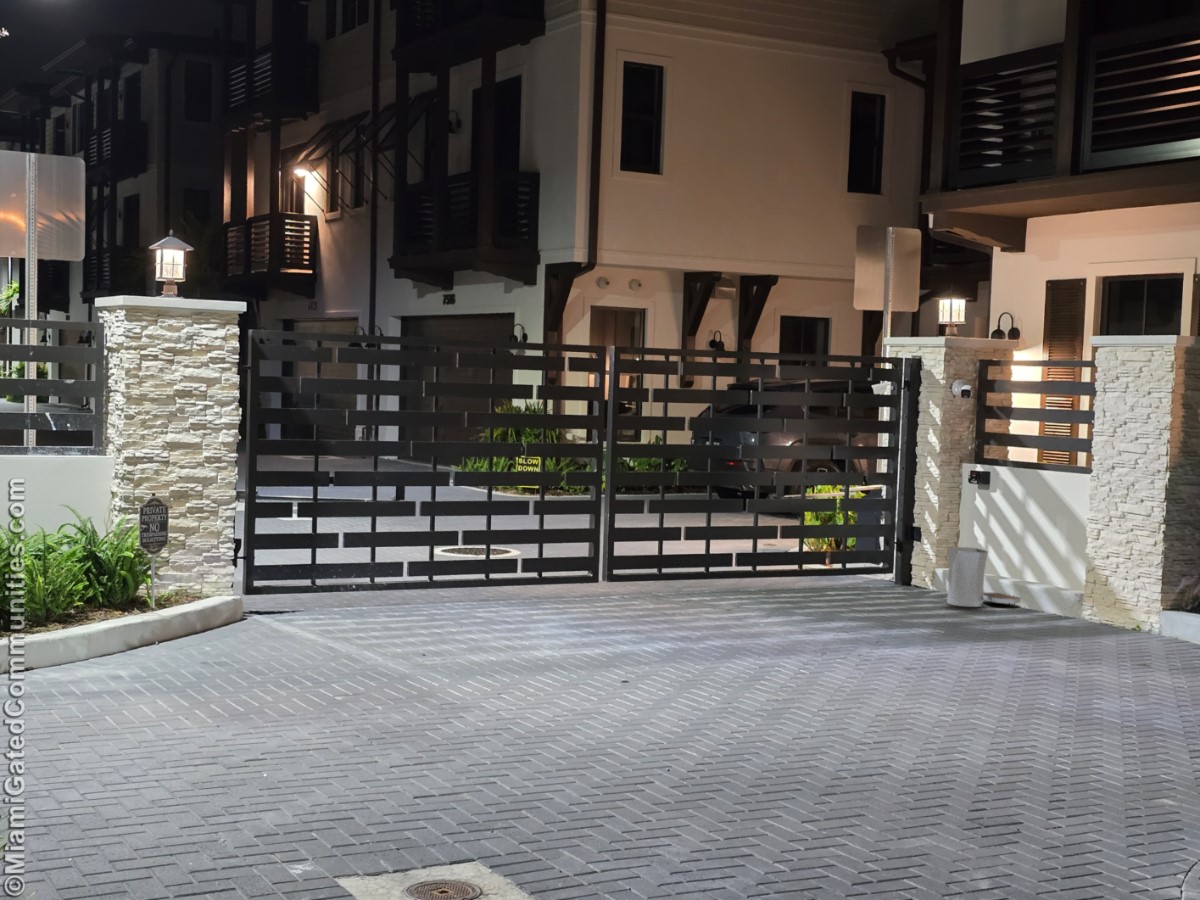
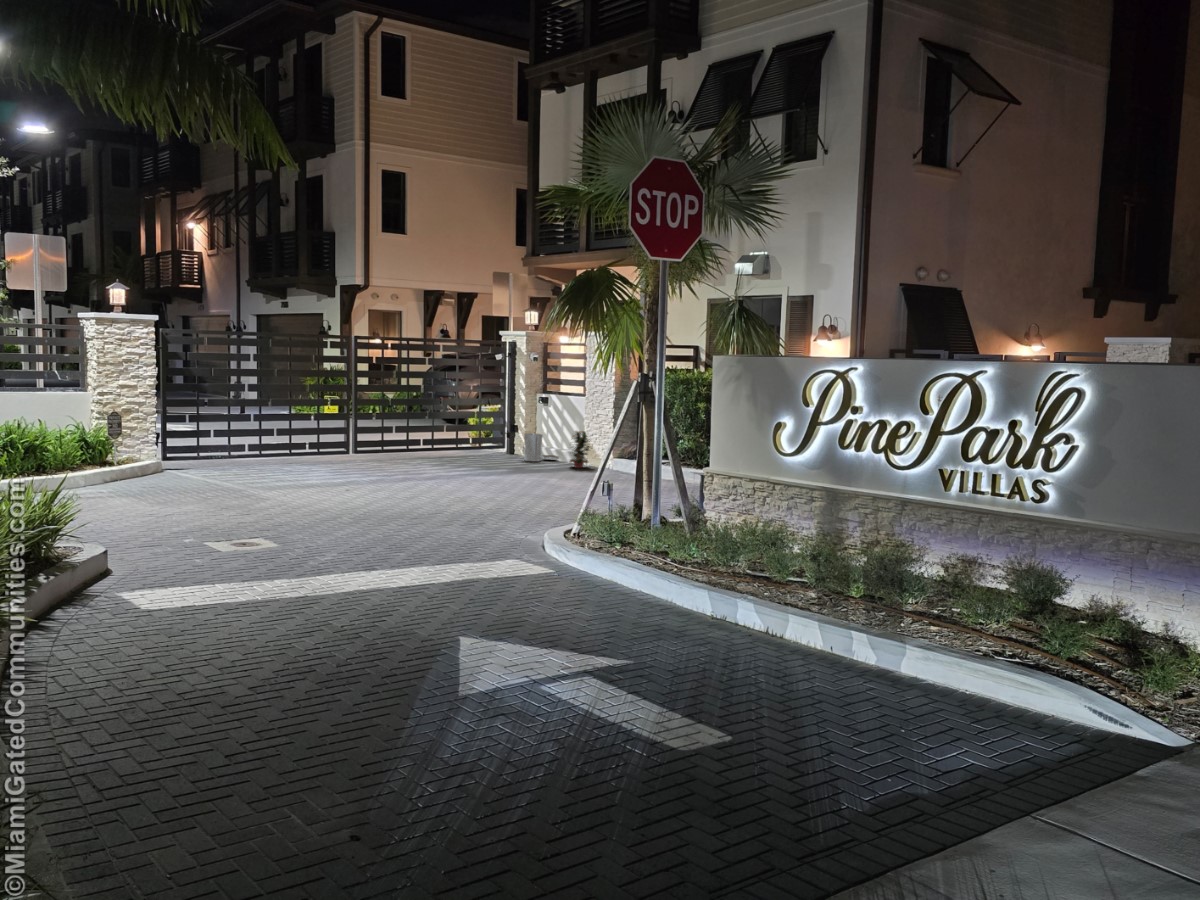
decorative plant: none [1054,548,1115,629] -> present [569,431,590,468]

